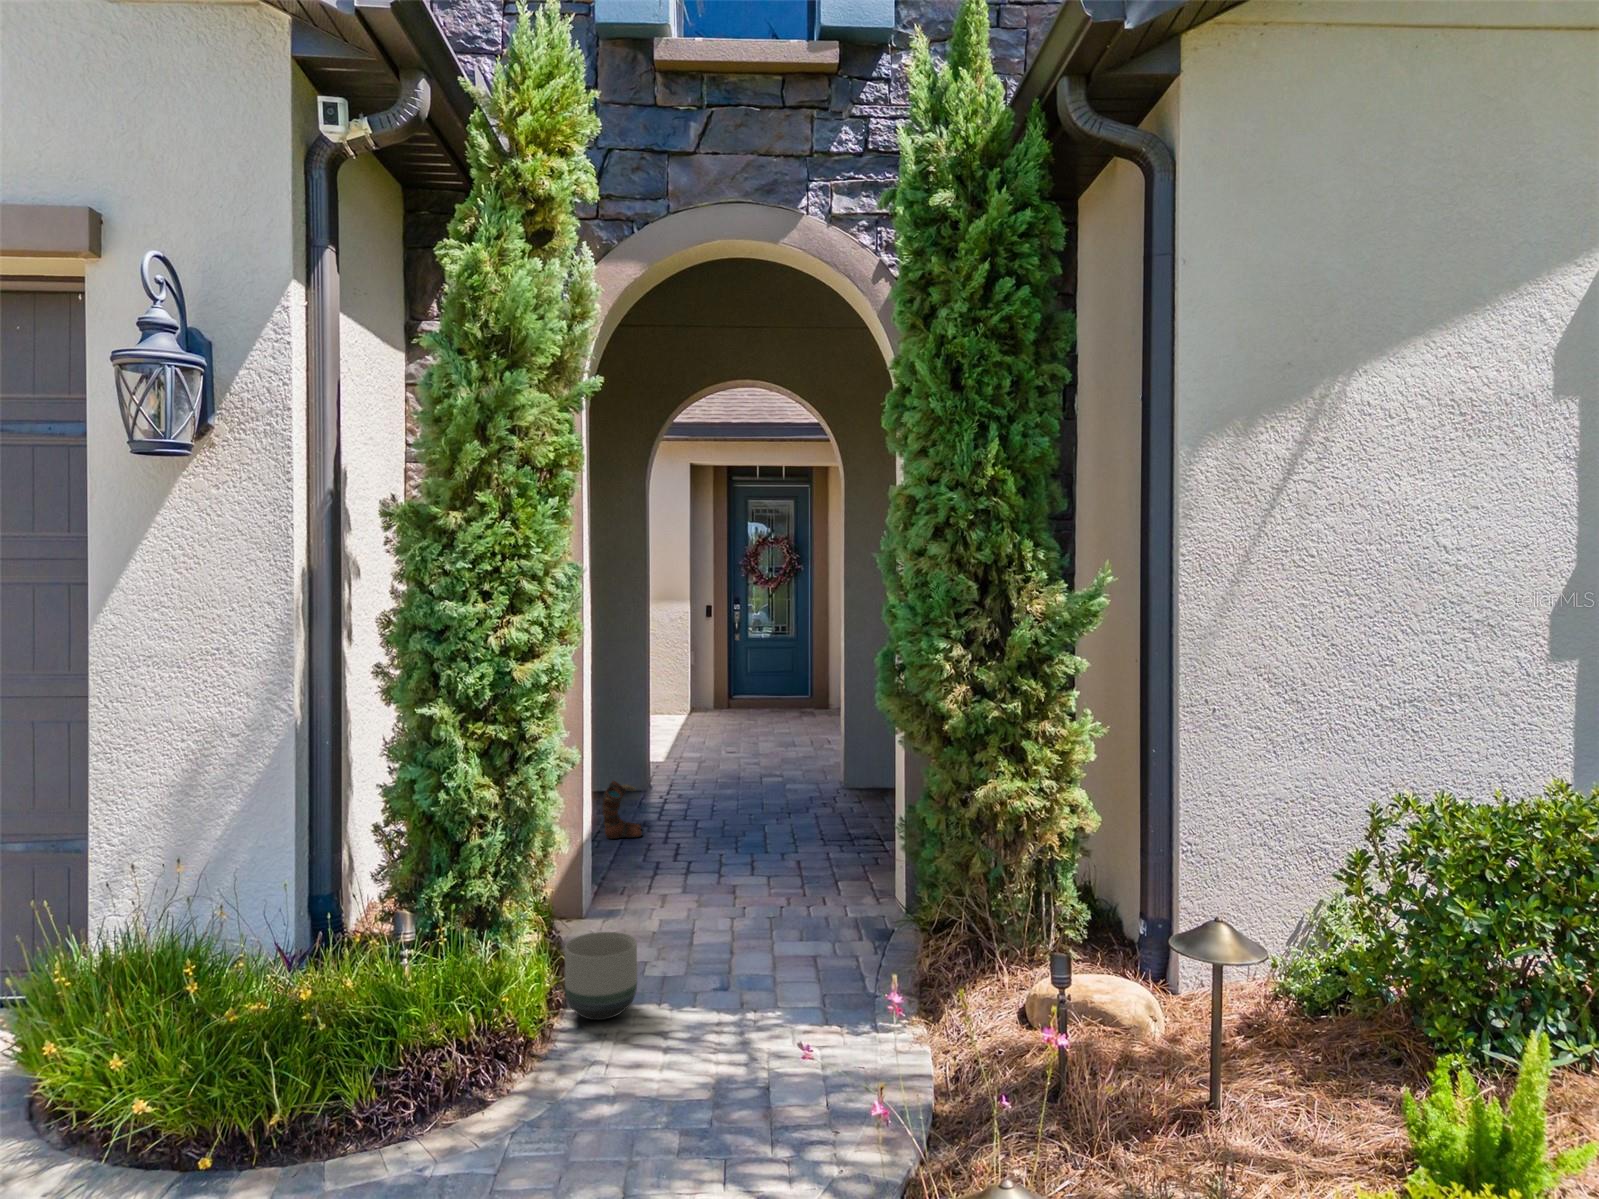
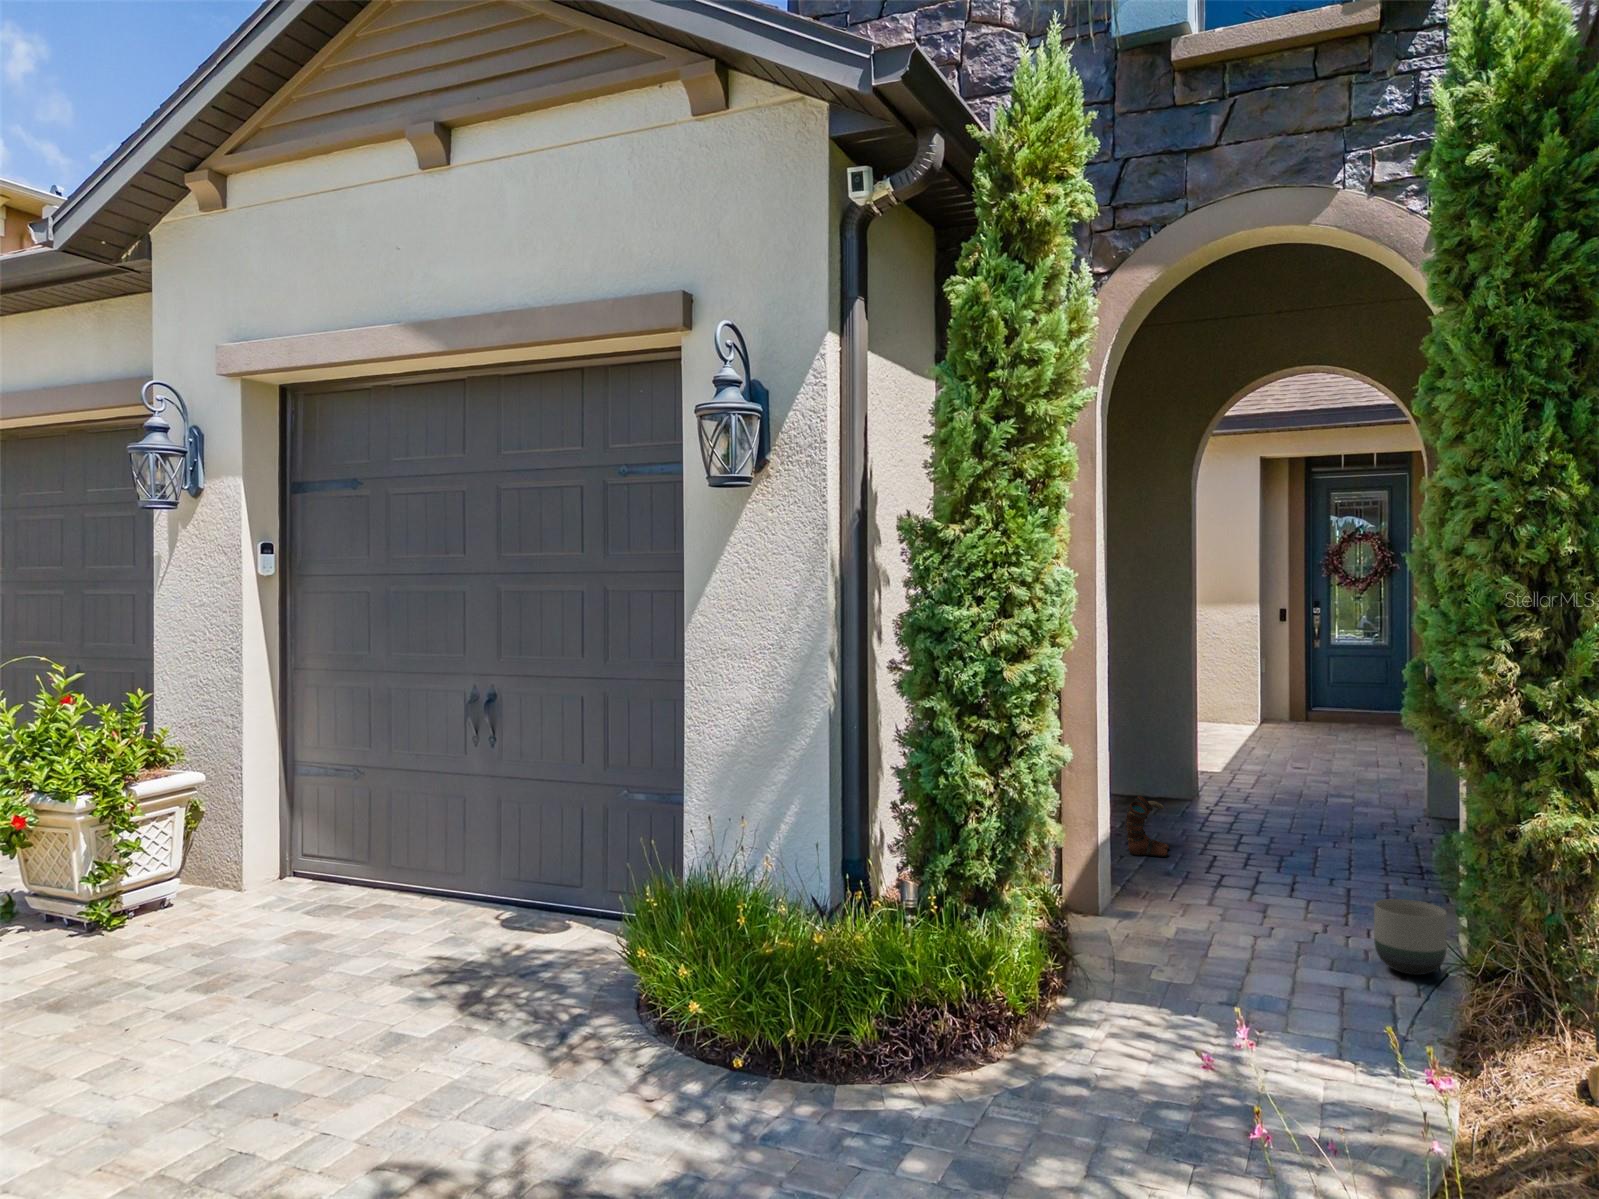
planter: present [565,932,637,1020] -> present [1374,899,1447,975]

